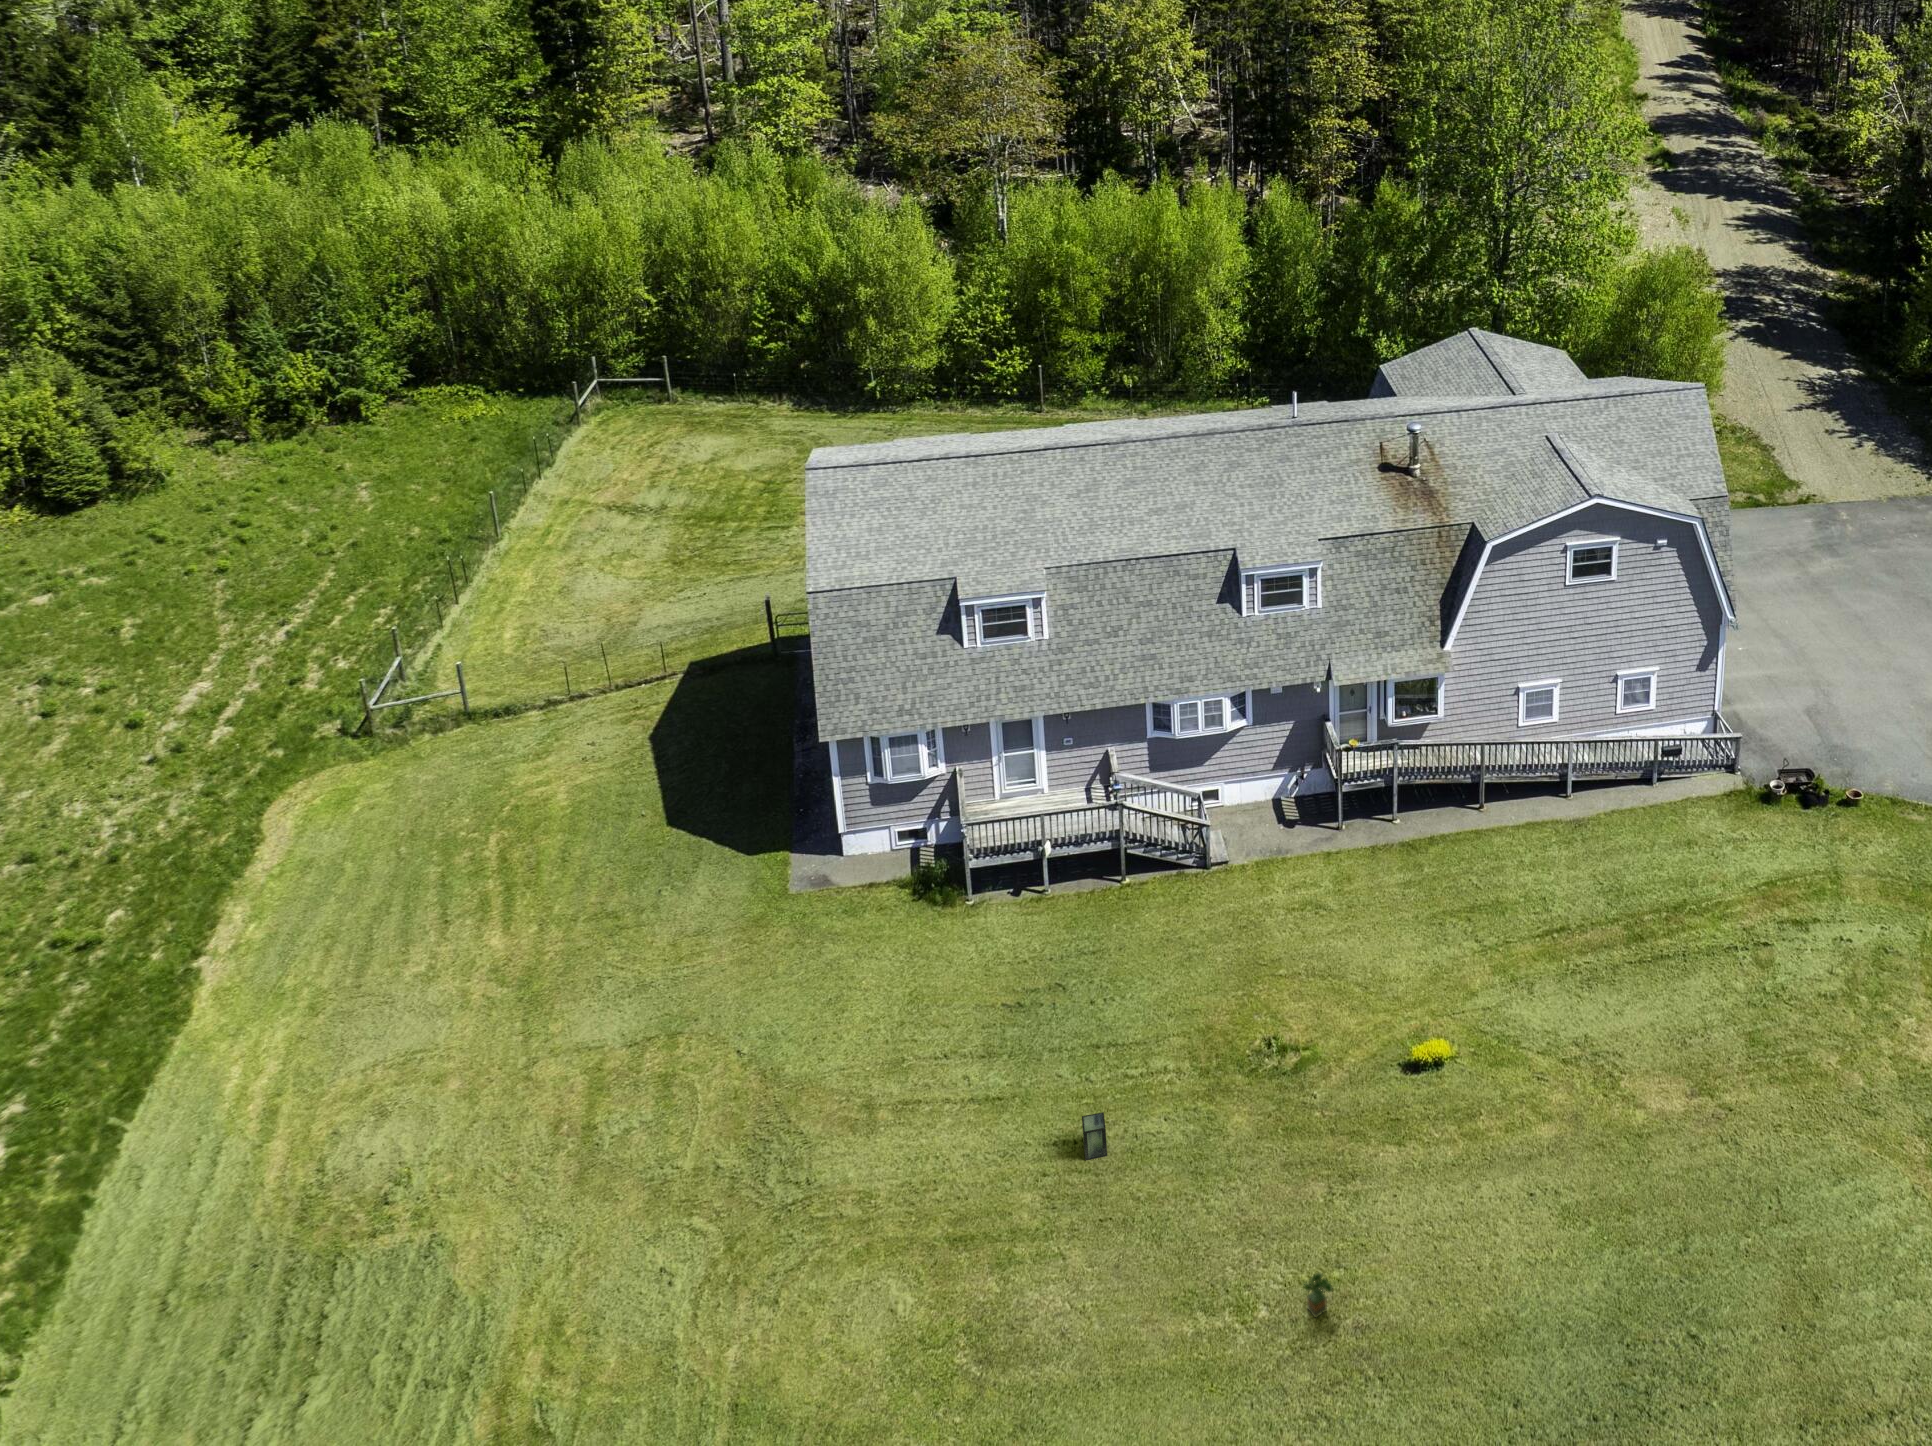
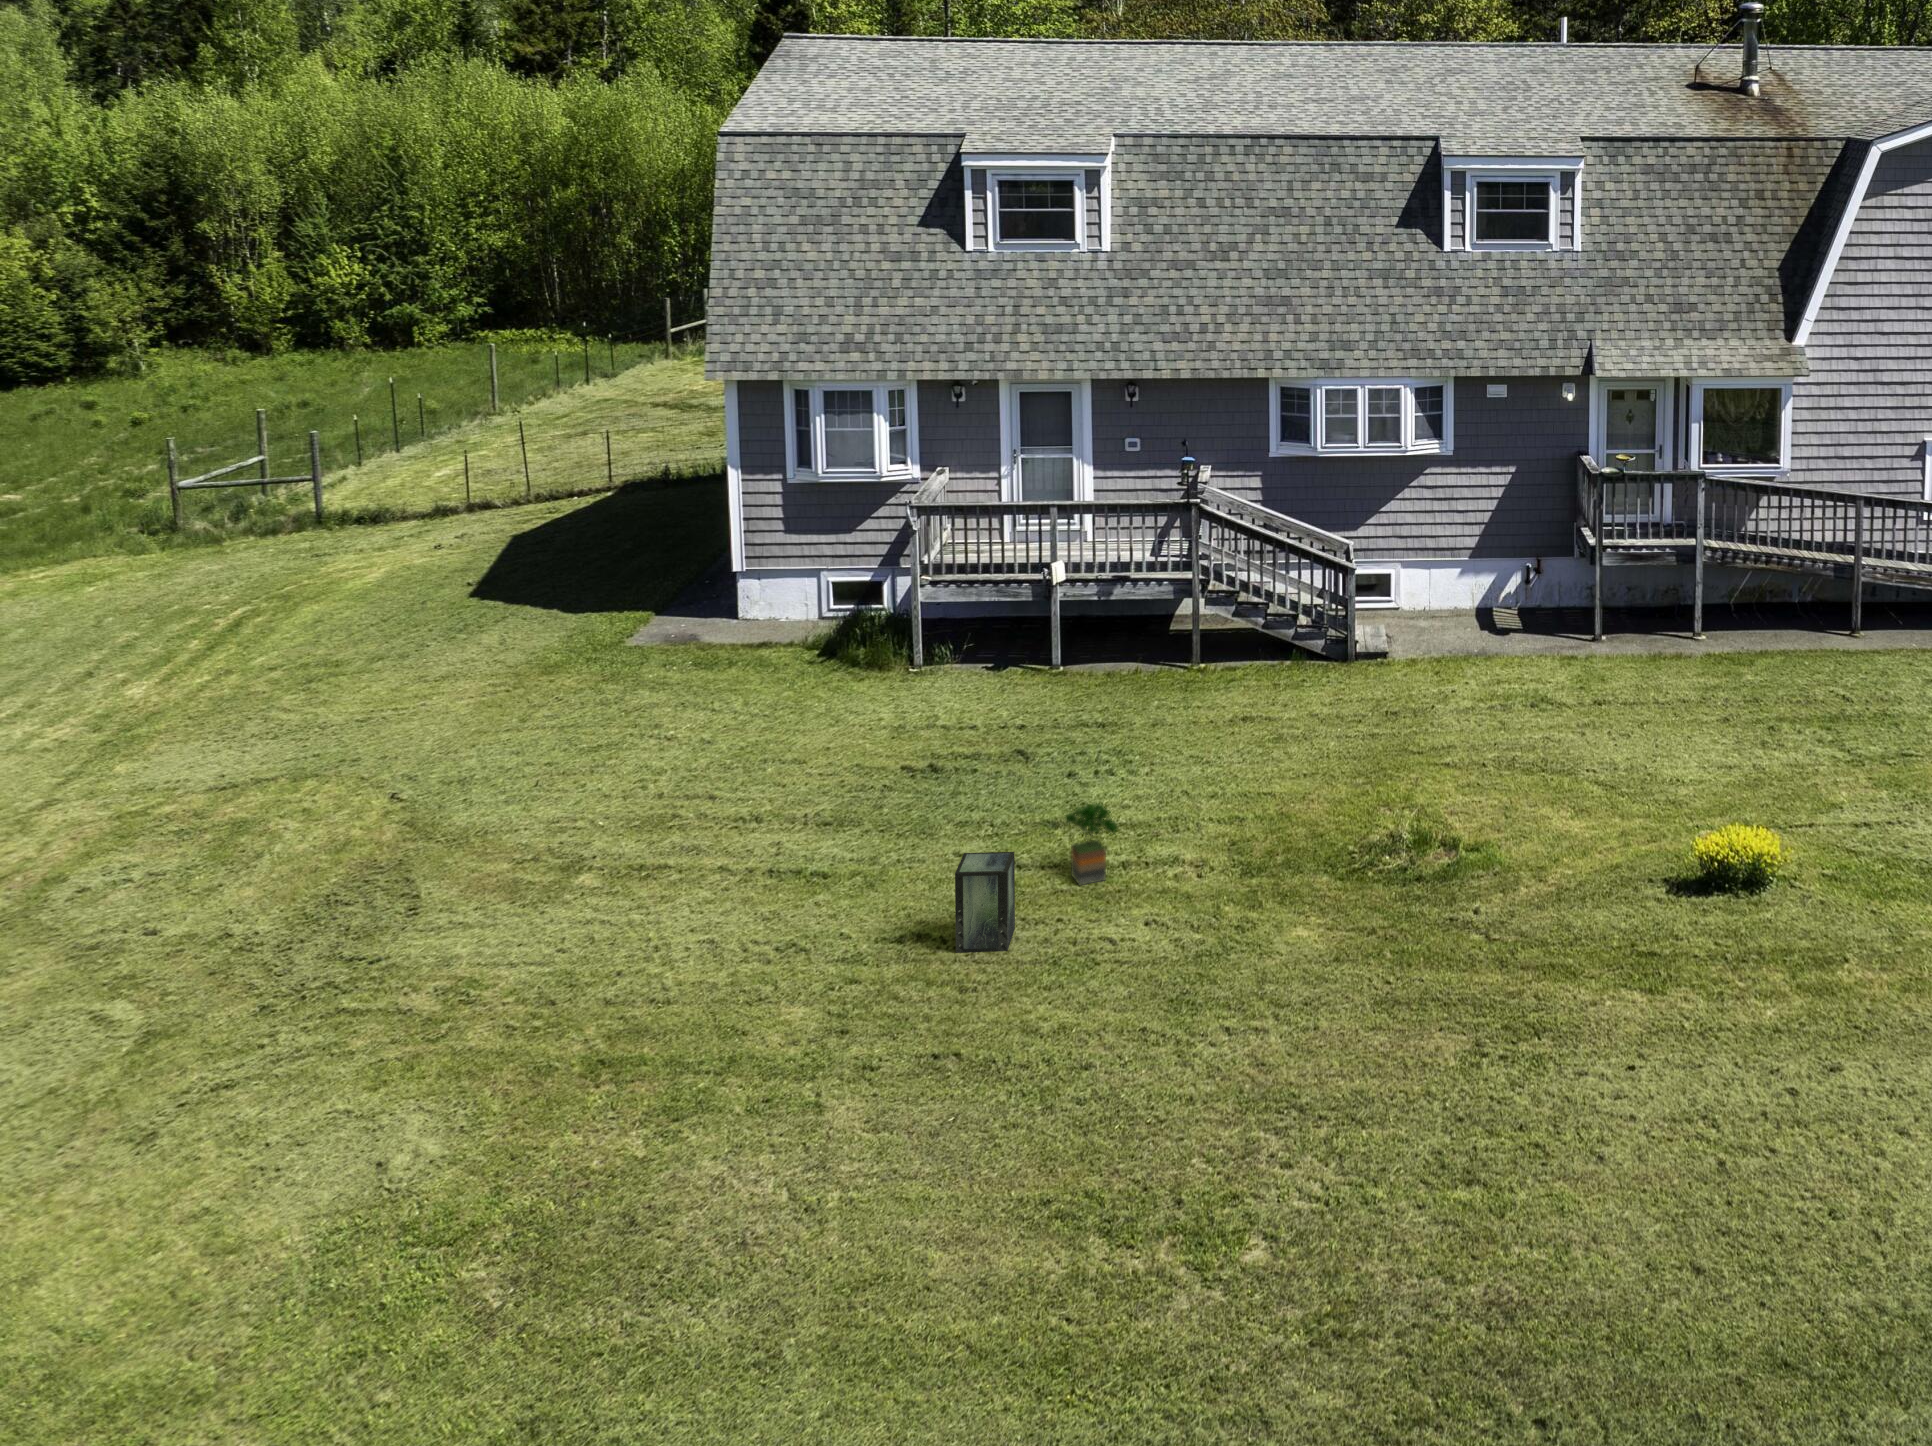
potted tree: present [1304,1273,1333,1317] -> present [1065,804,1118,885]

